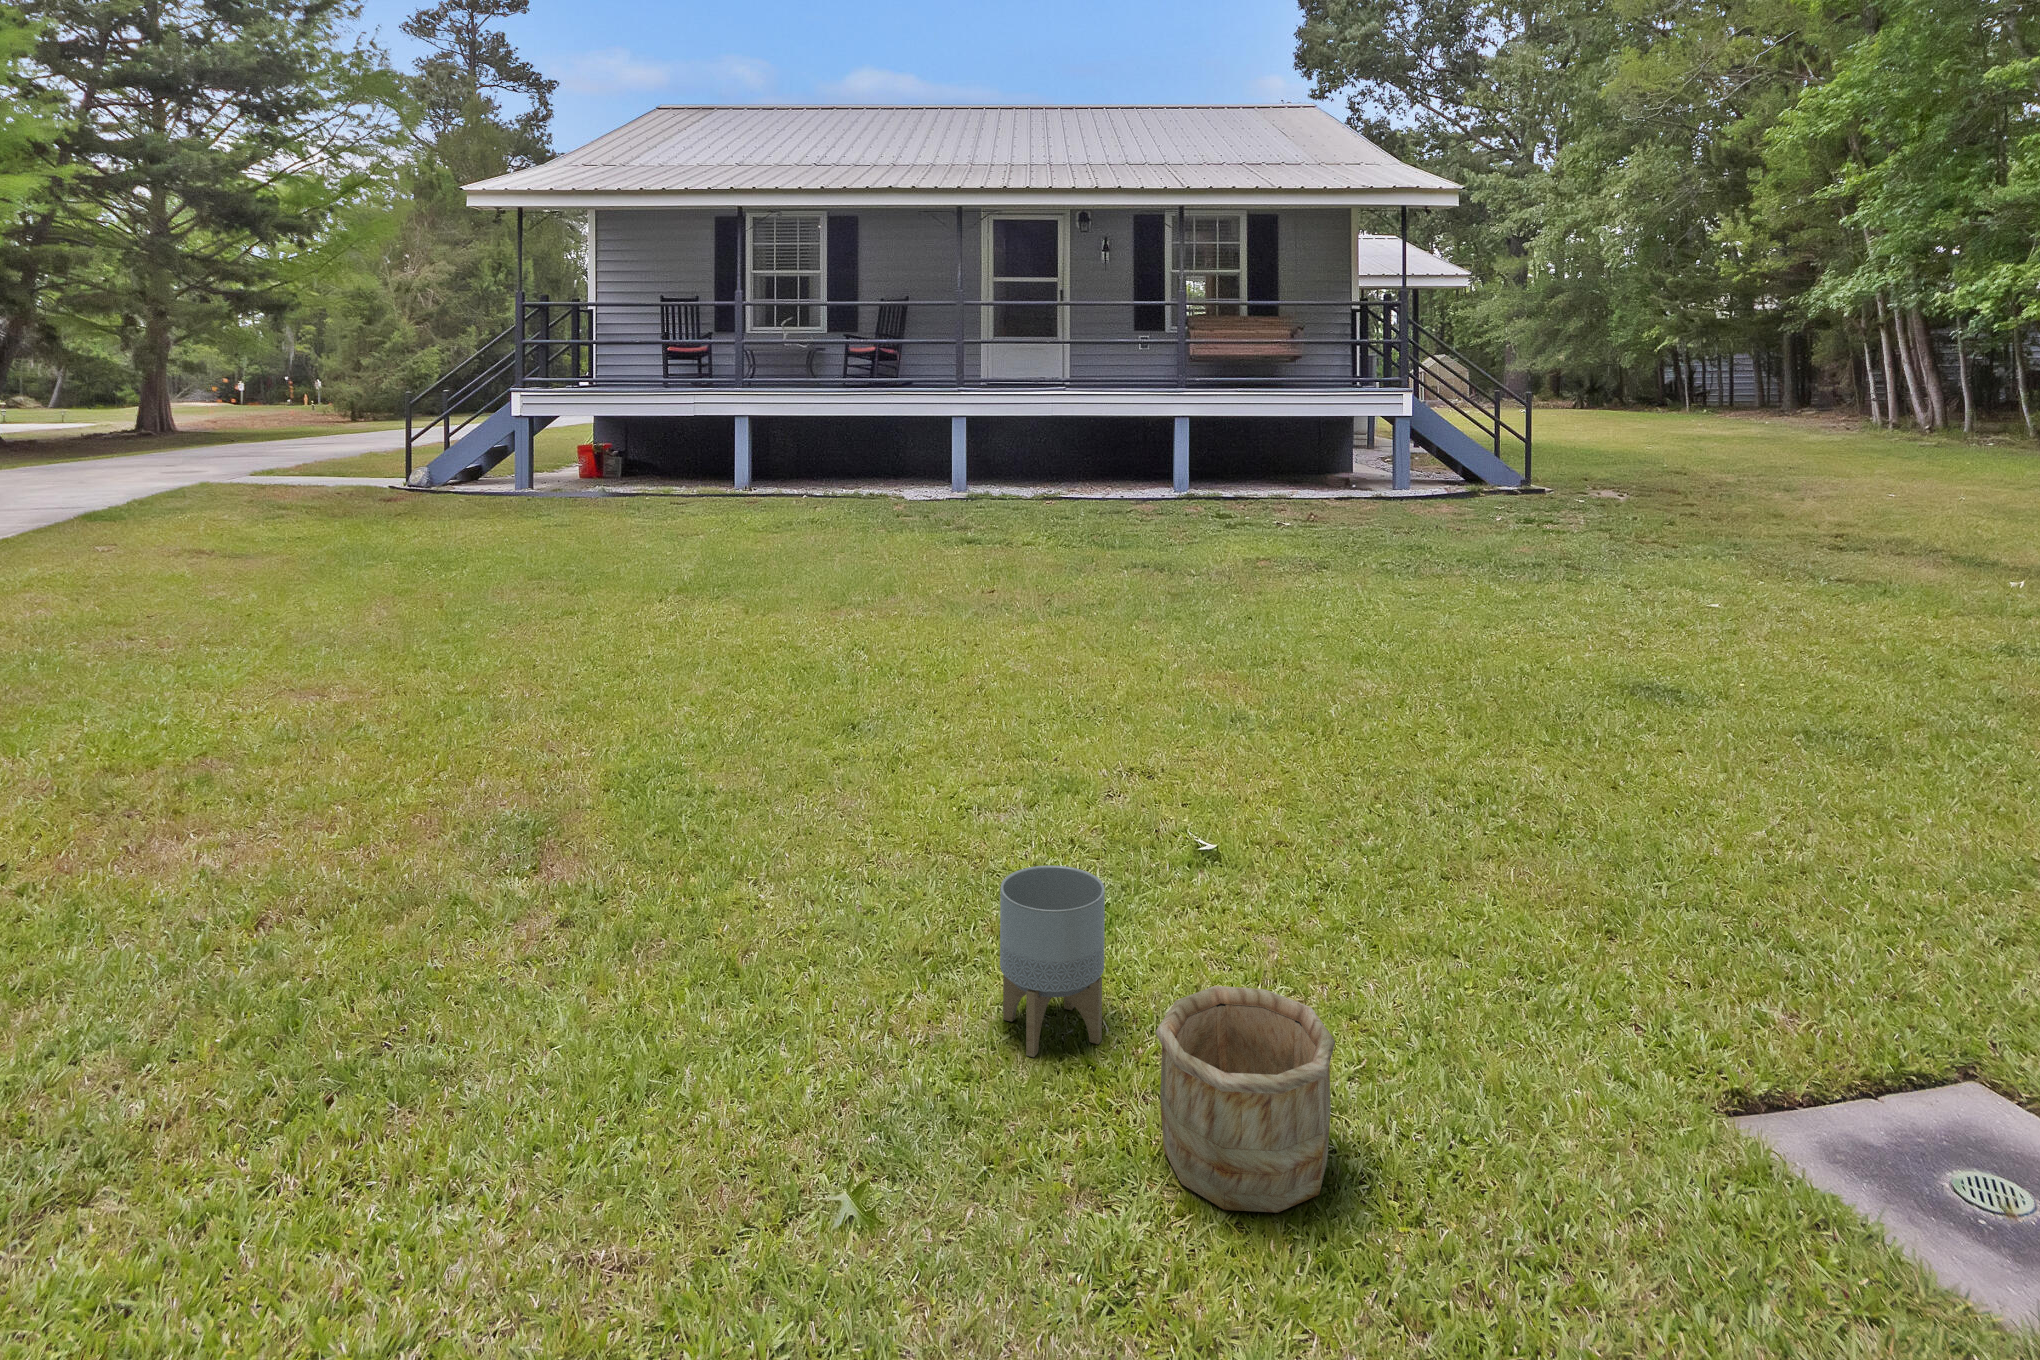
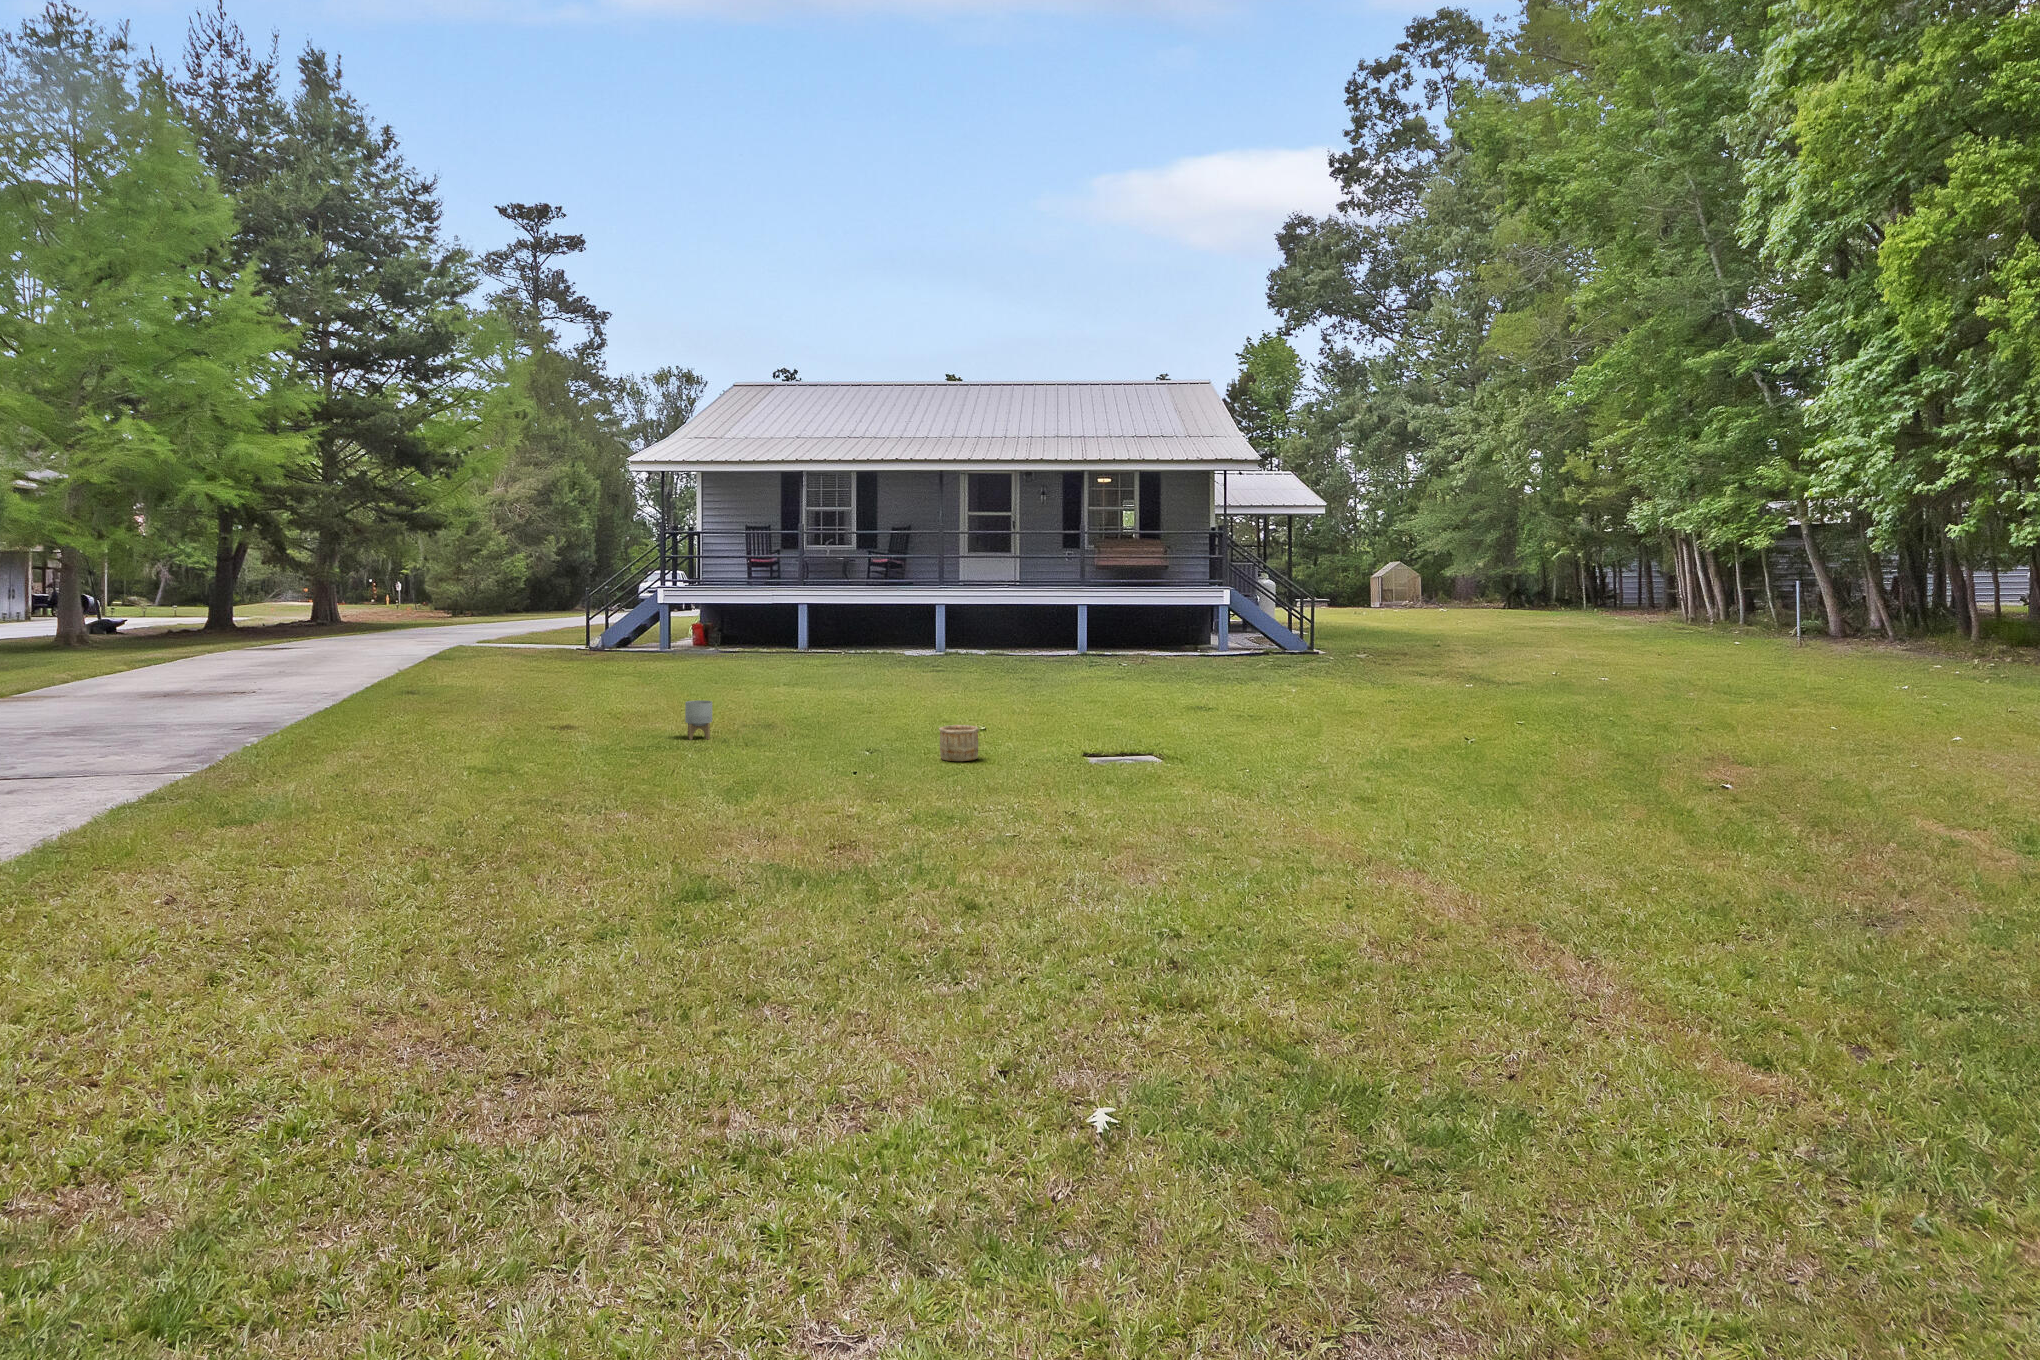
planter: present [1000,865,1105,1057] -> present [685,701,712,740]

